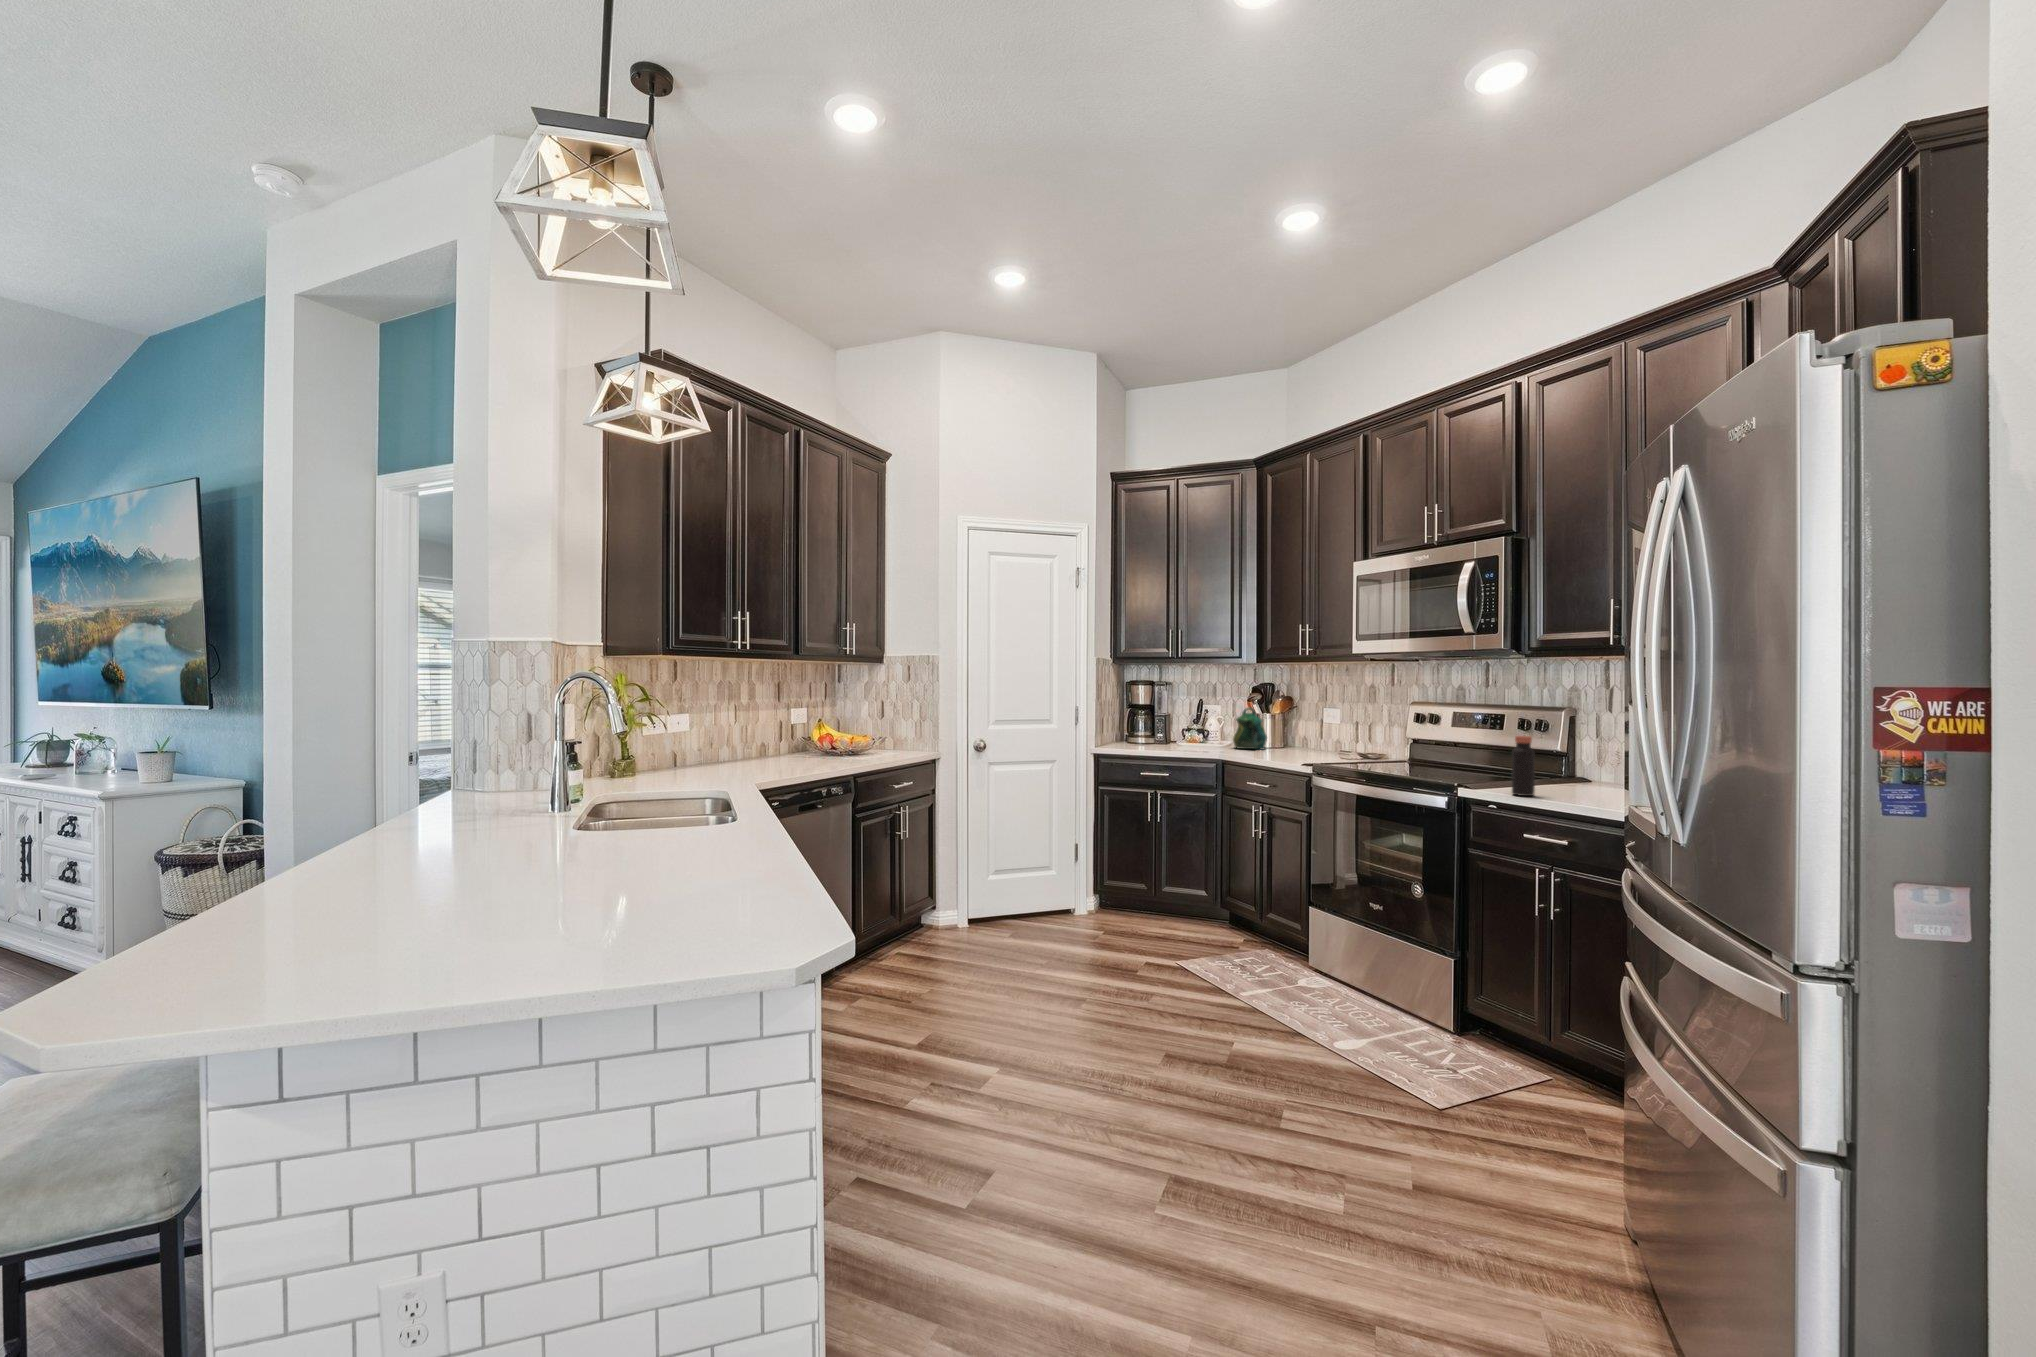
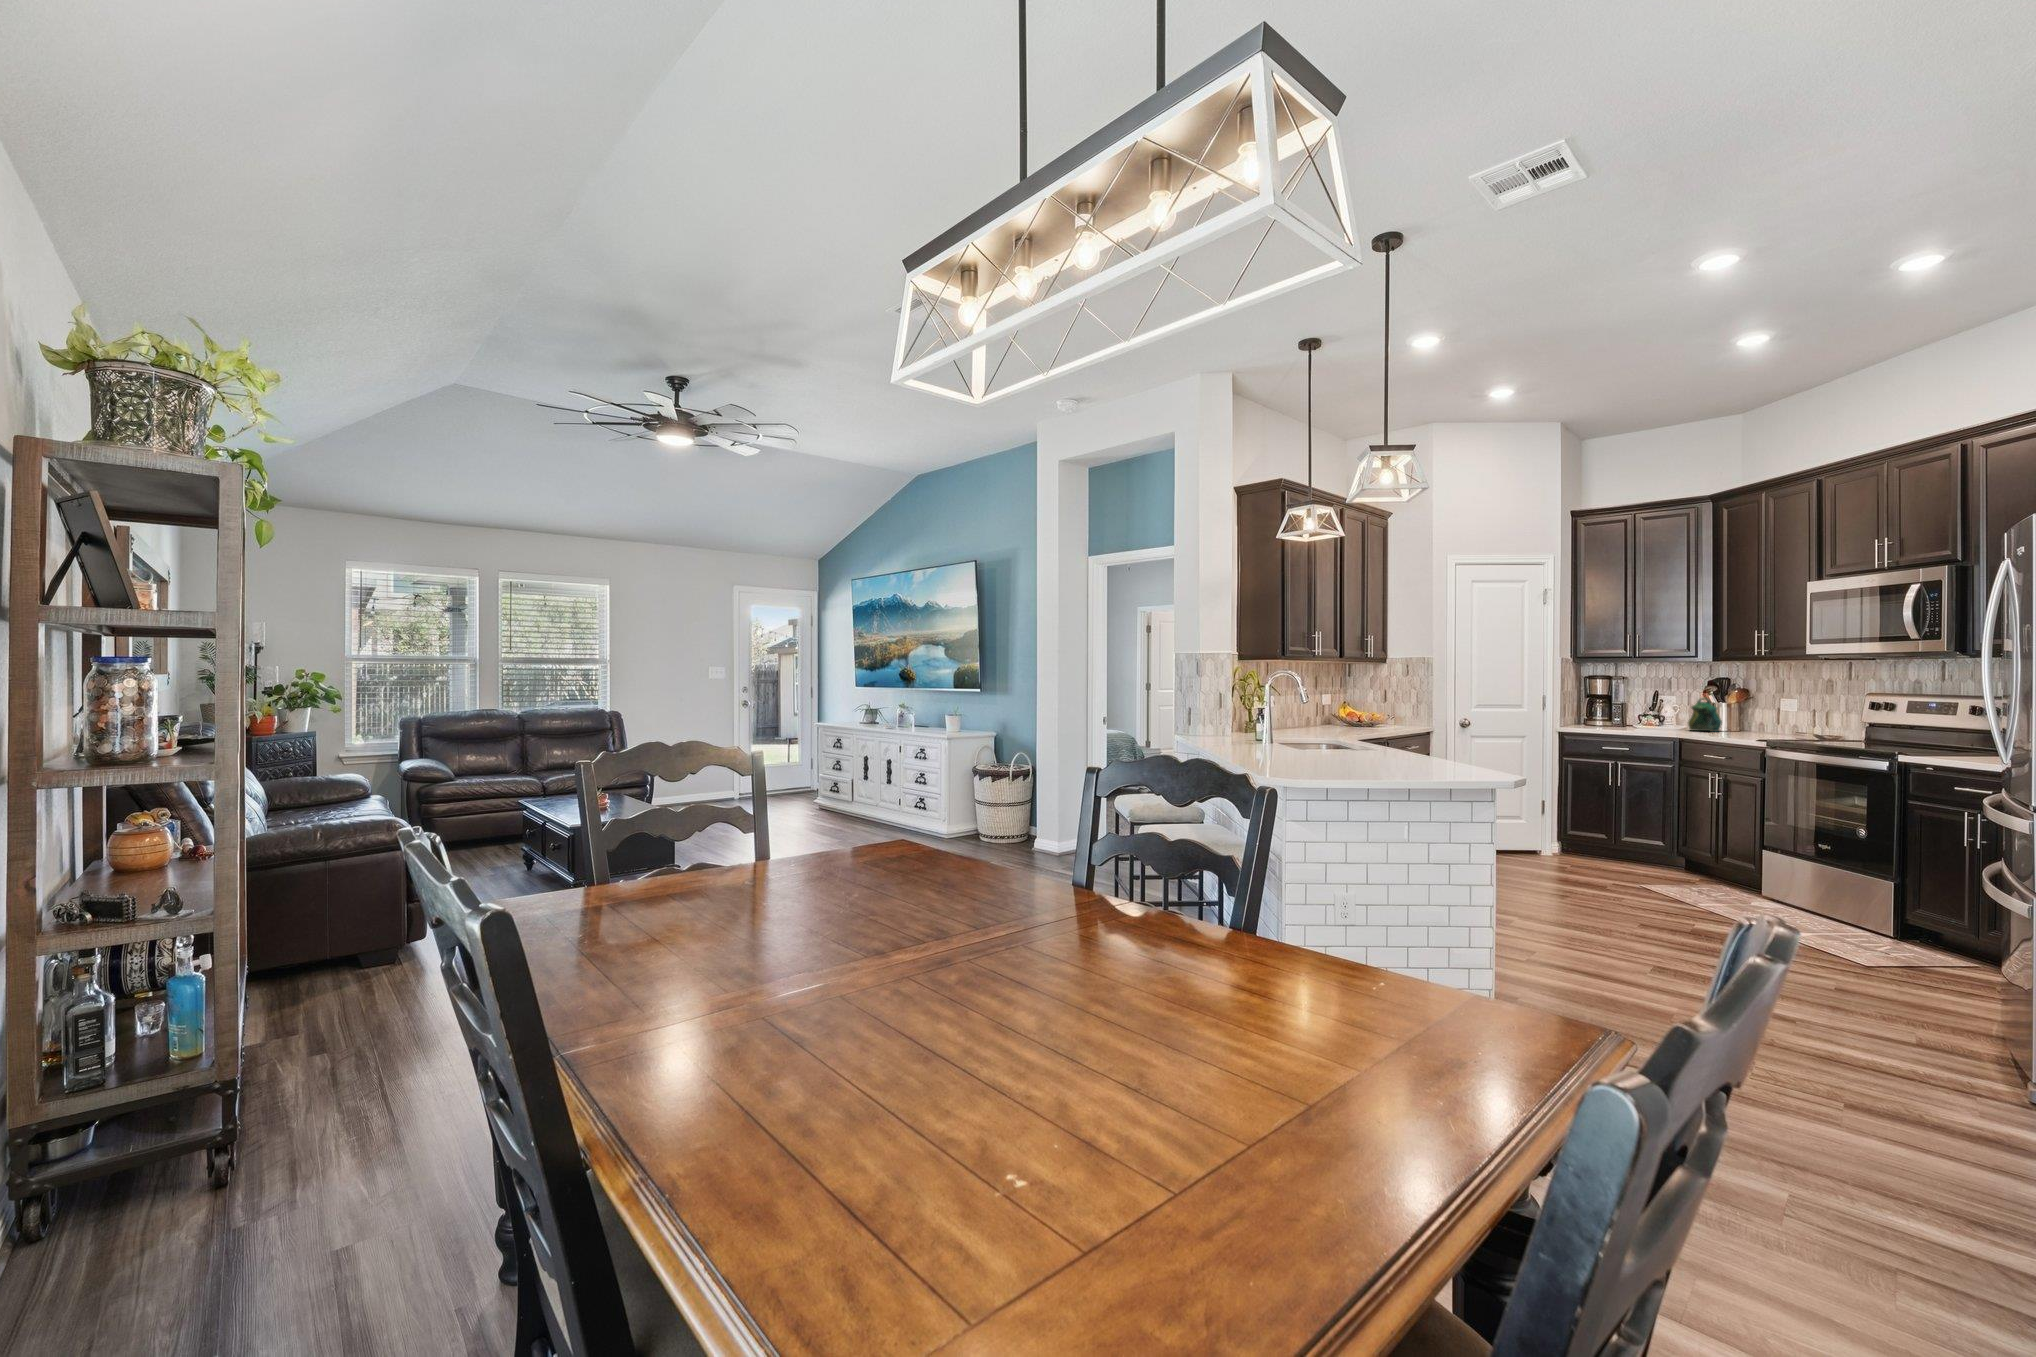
bottle: present [1512,736,1535,796] -> none [1948,718,1970,762]

